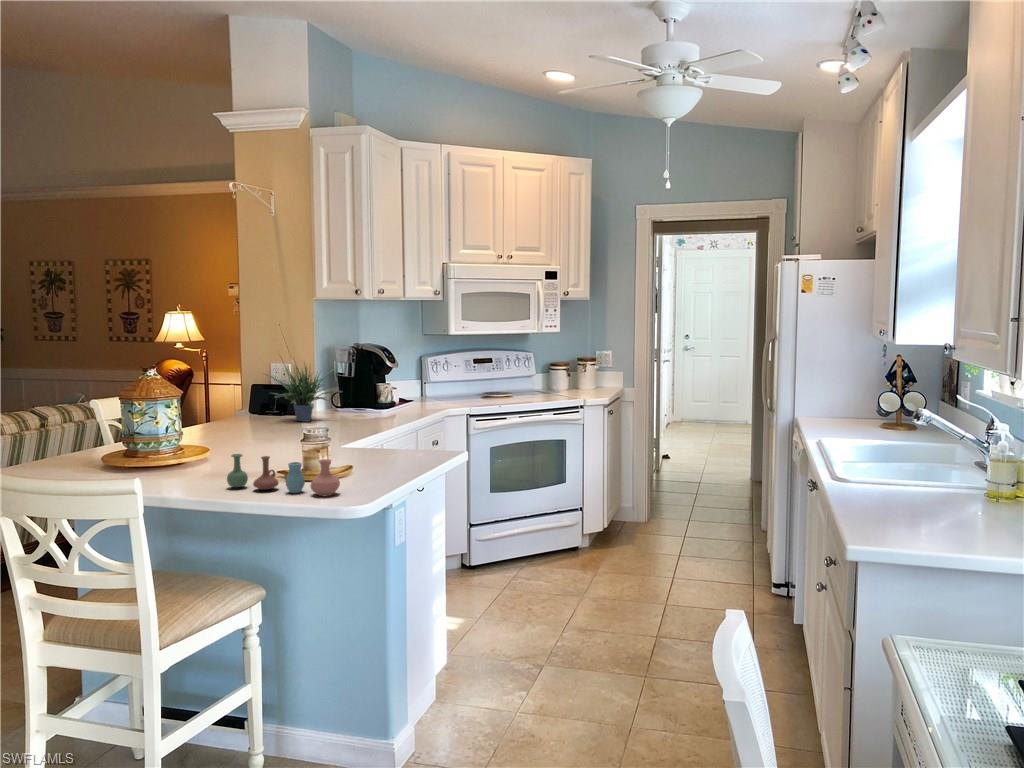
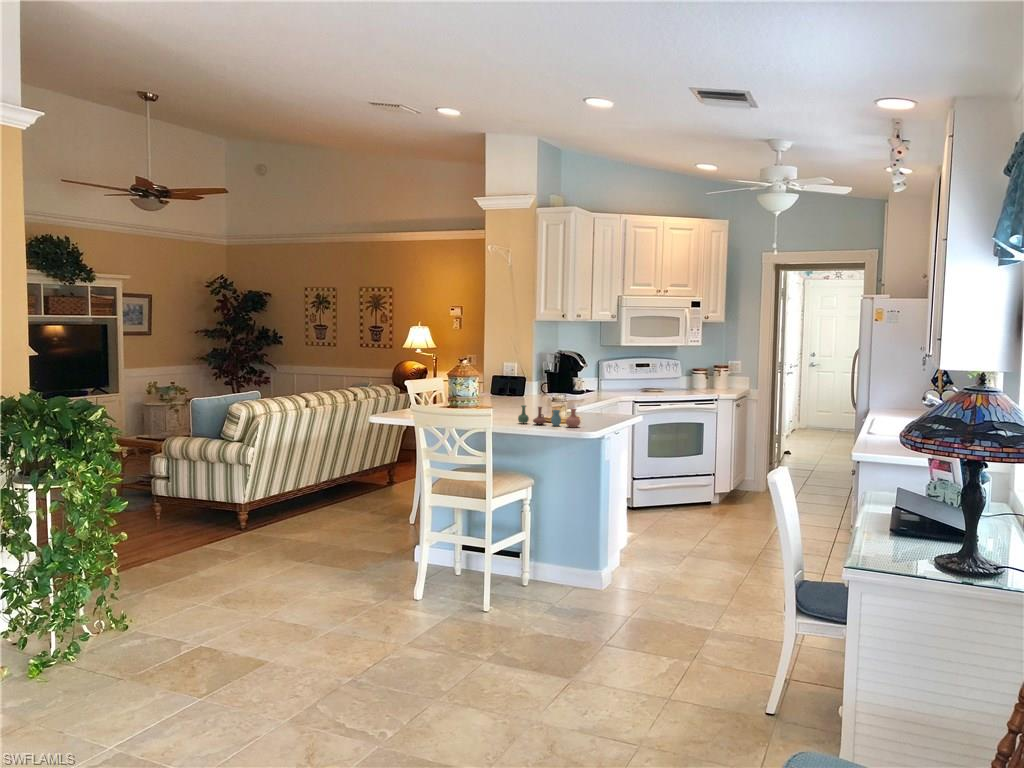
potted plant: present [265,358,342,422] -> none [503,353,555,400]

